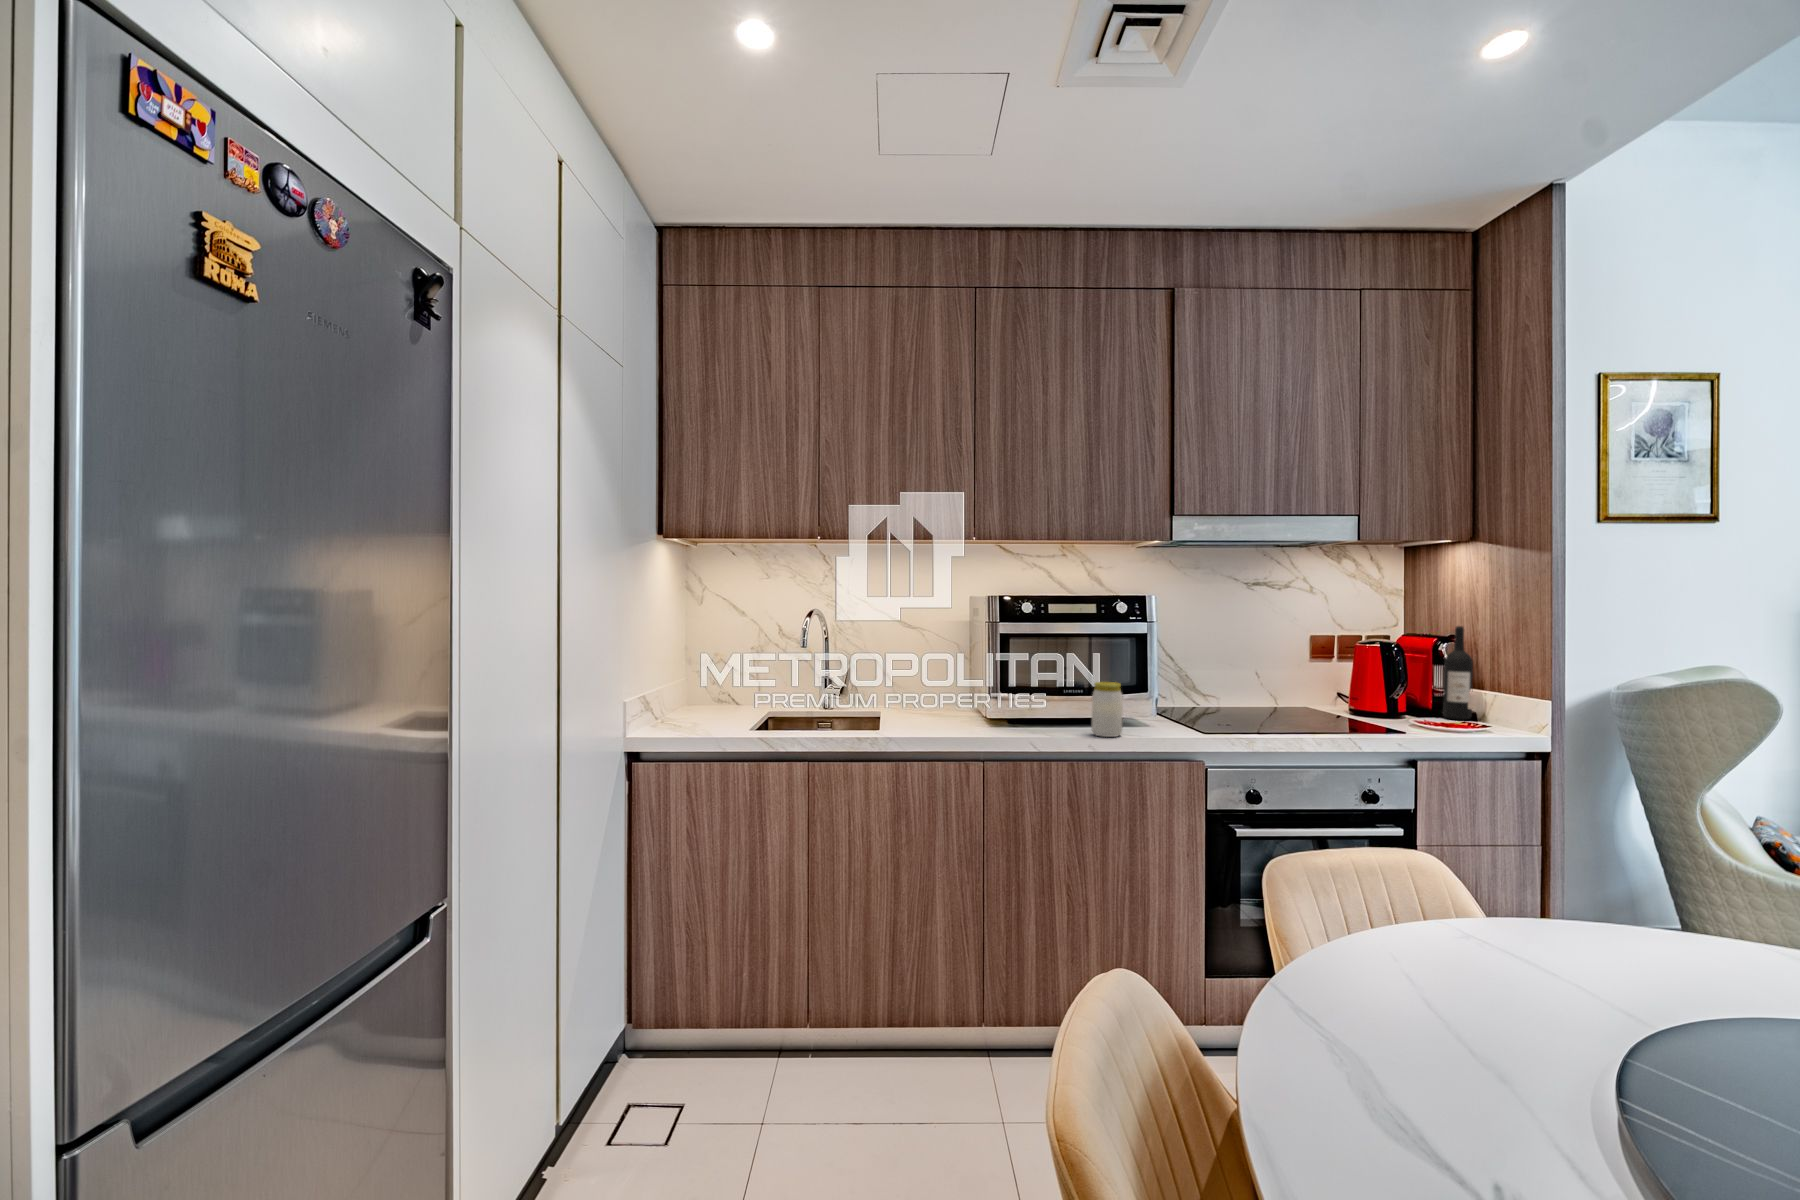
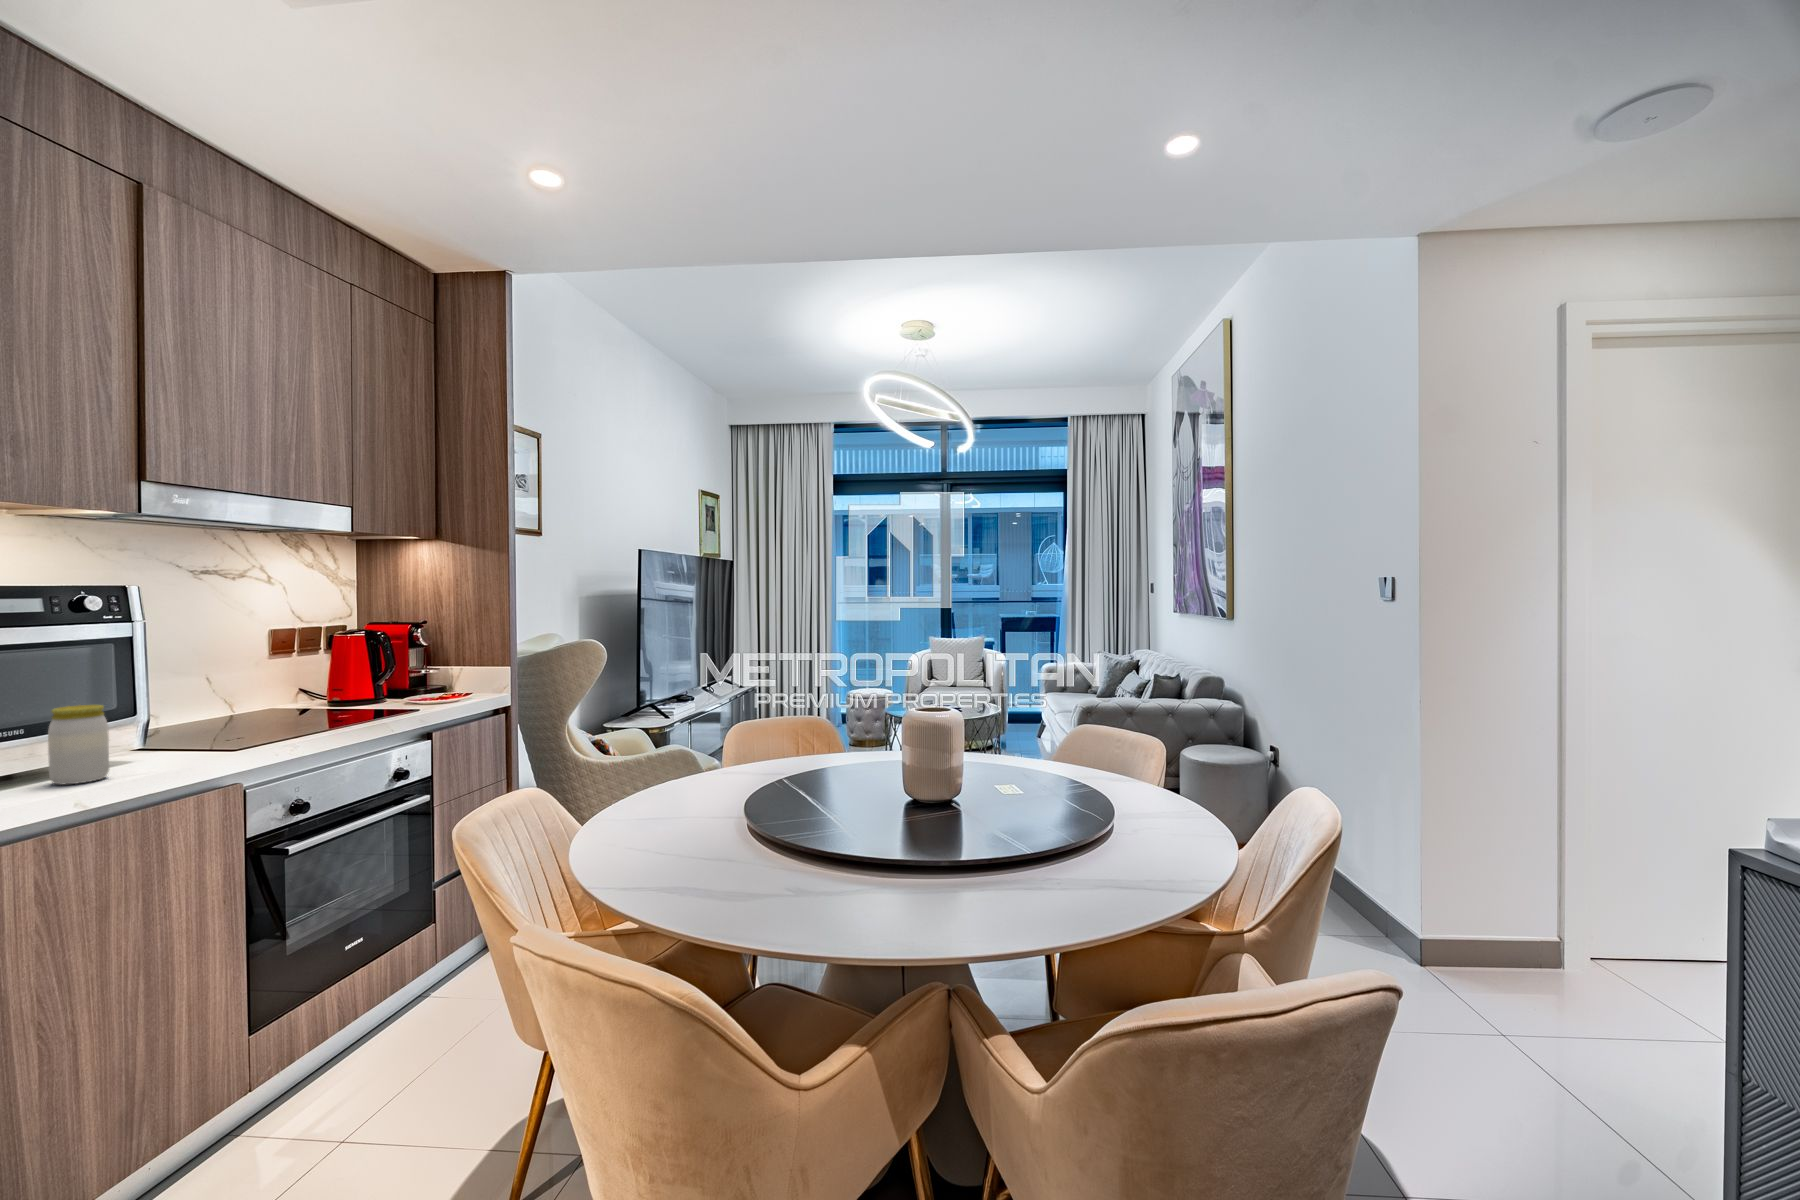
wine bottle: present [1443,626,1473,720] -> none [418,610,444,695]

